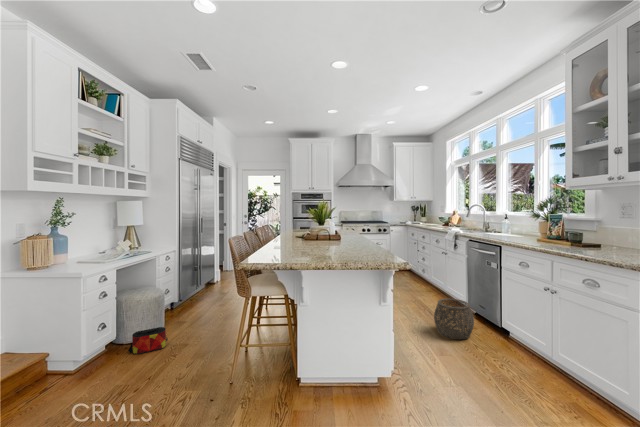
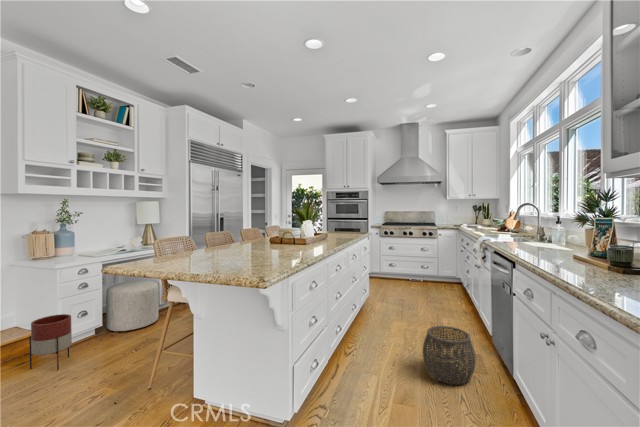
planter: none [64,325,110,390] -> present [29,314,72,370]
bag: present [128,327,168,354] -> none [105,322,143,345]

